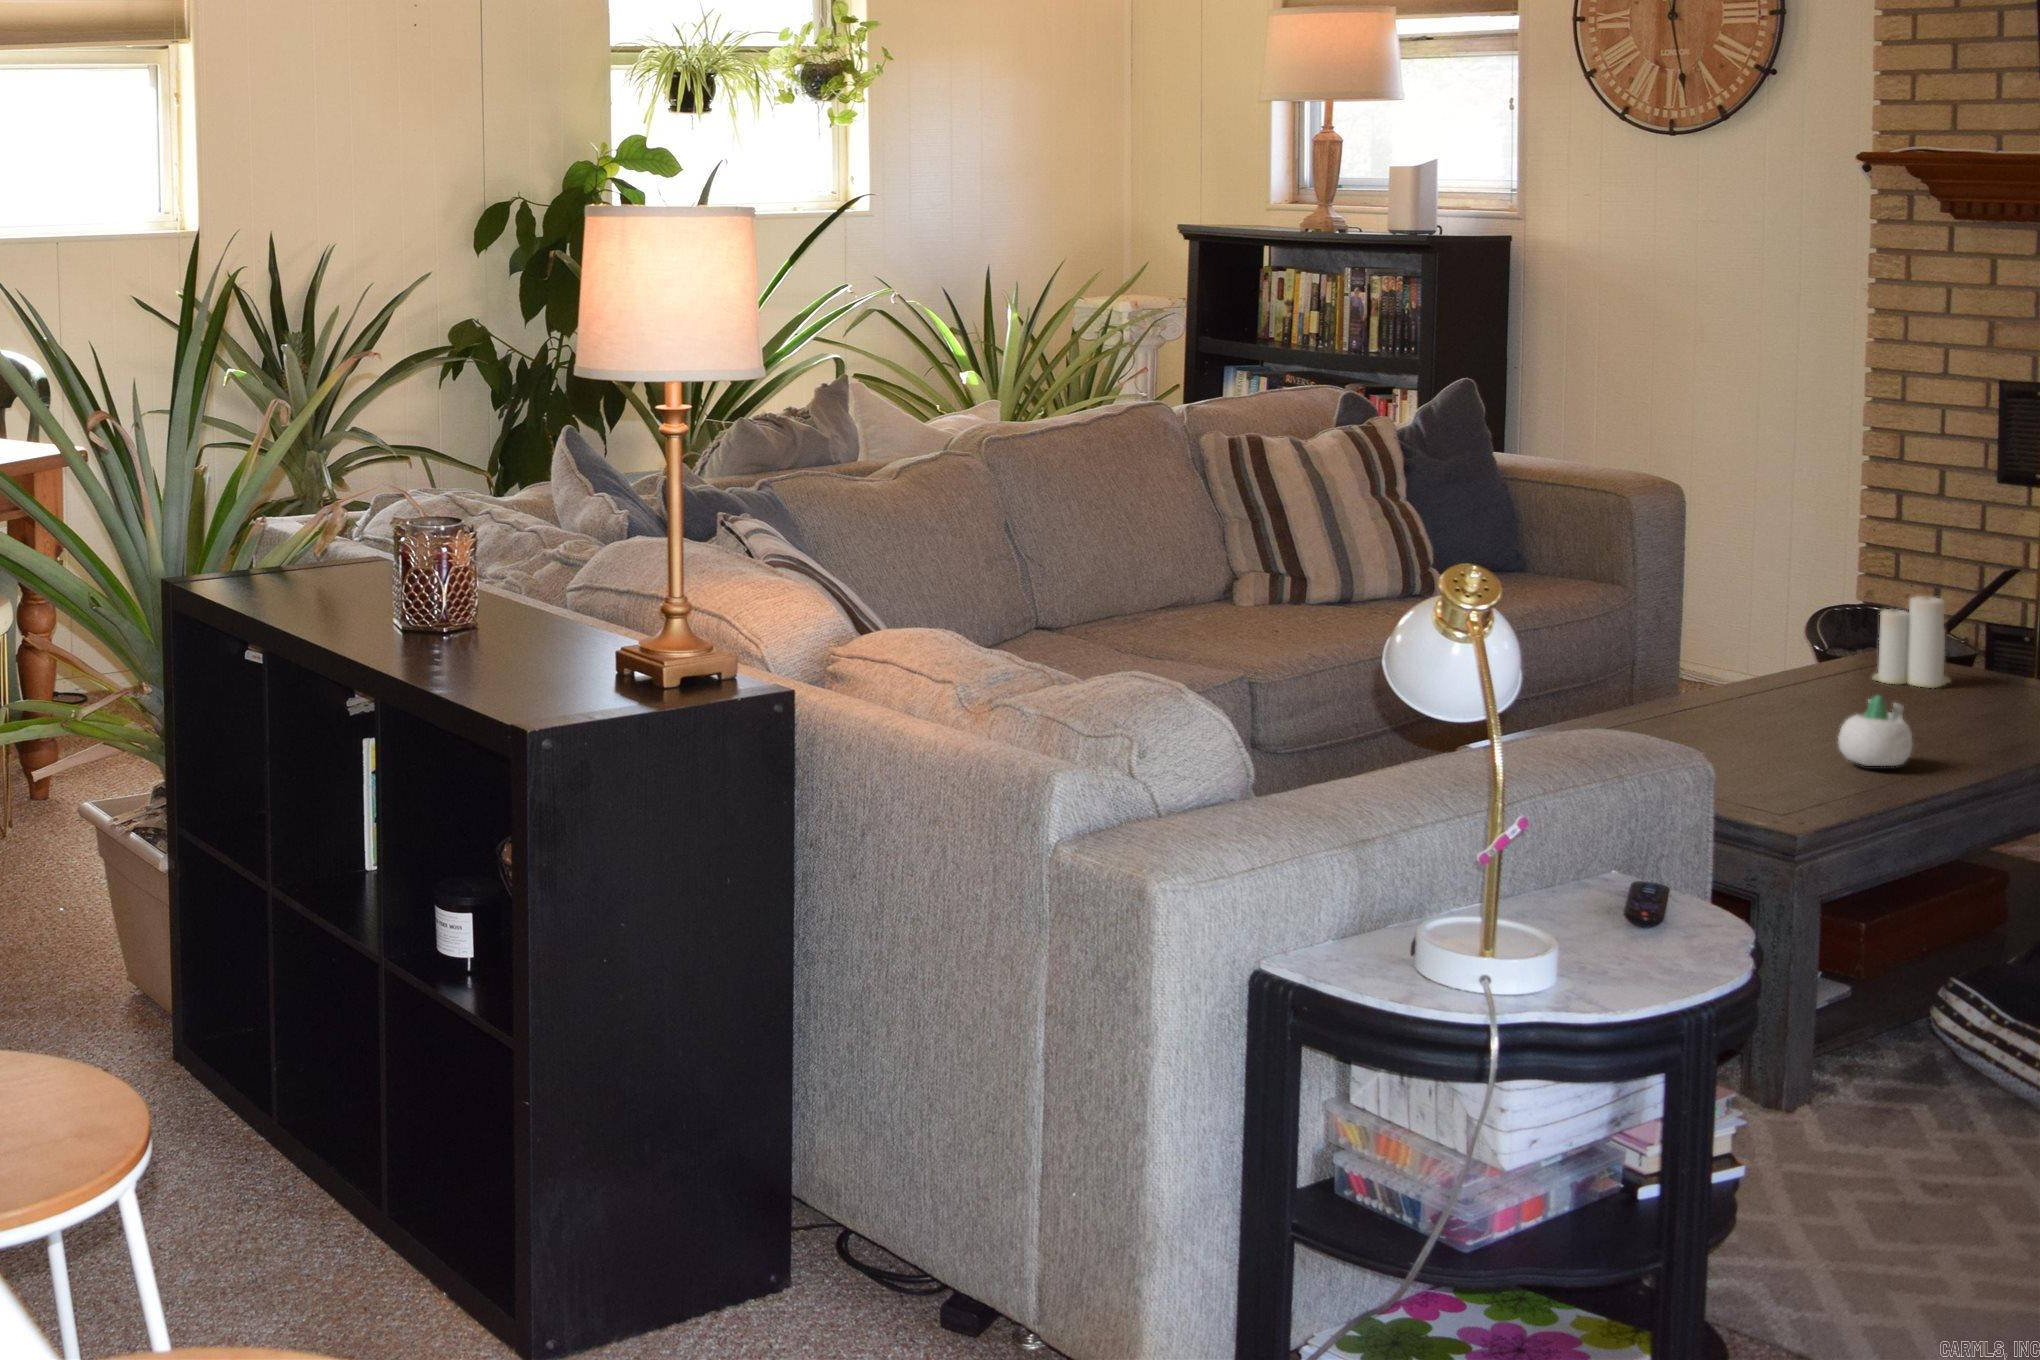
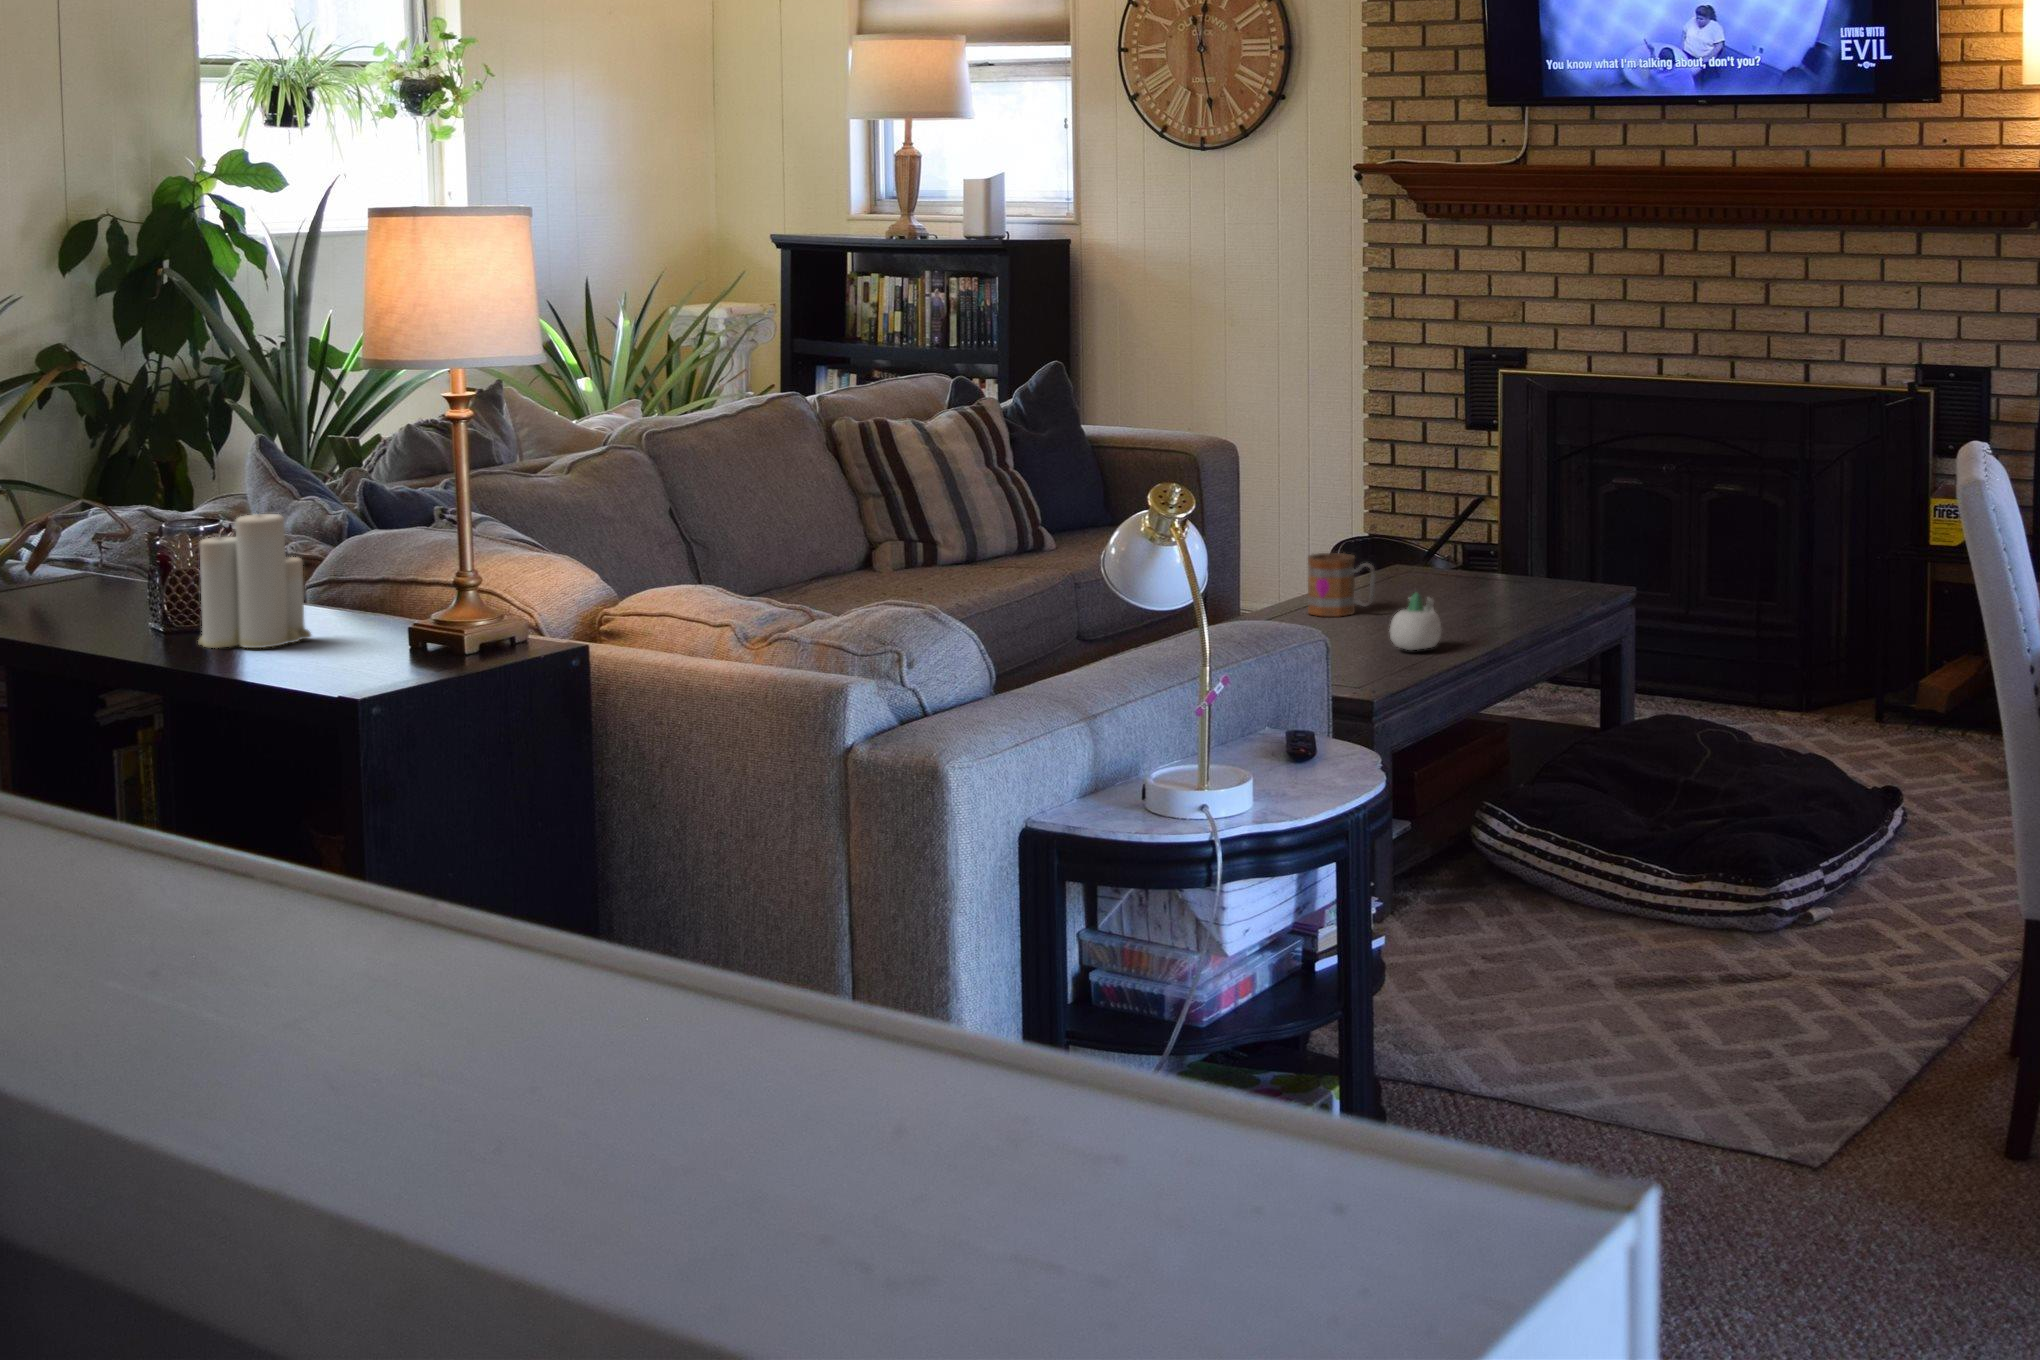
candle: present [1872,596,1950,688] -> present [198,514,311,648]
mug: none [1740,628,1834,707] -> present [1308,553,1376,617]

